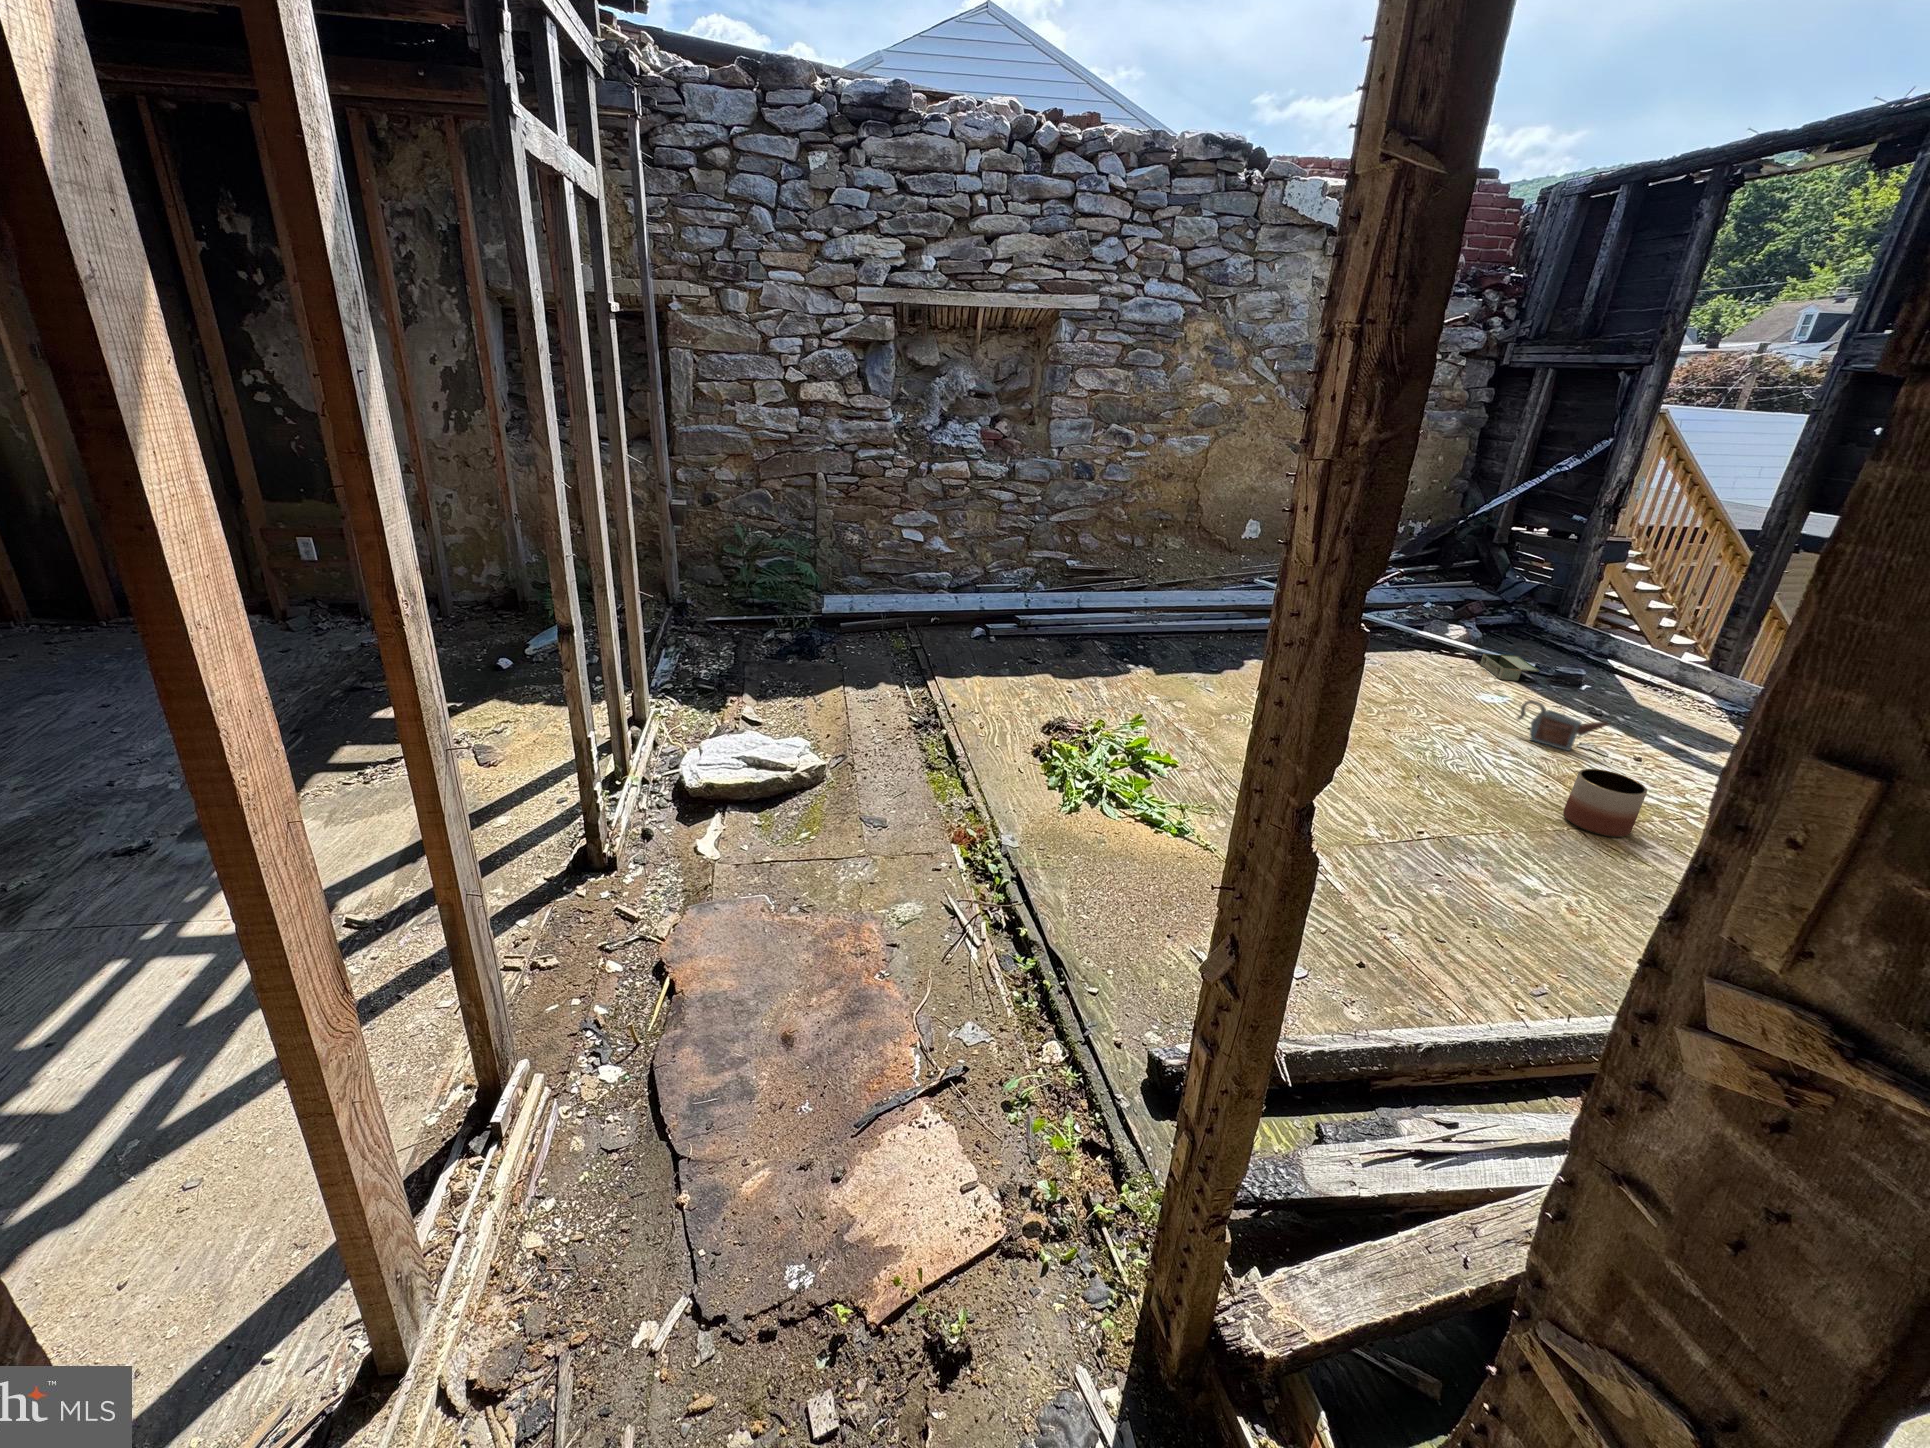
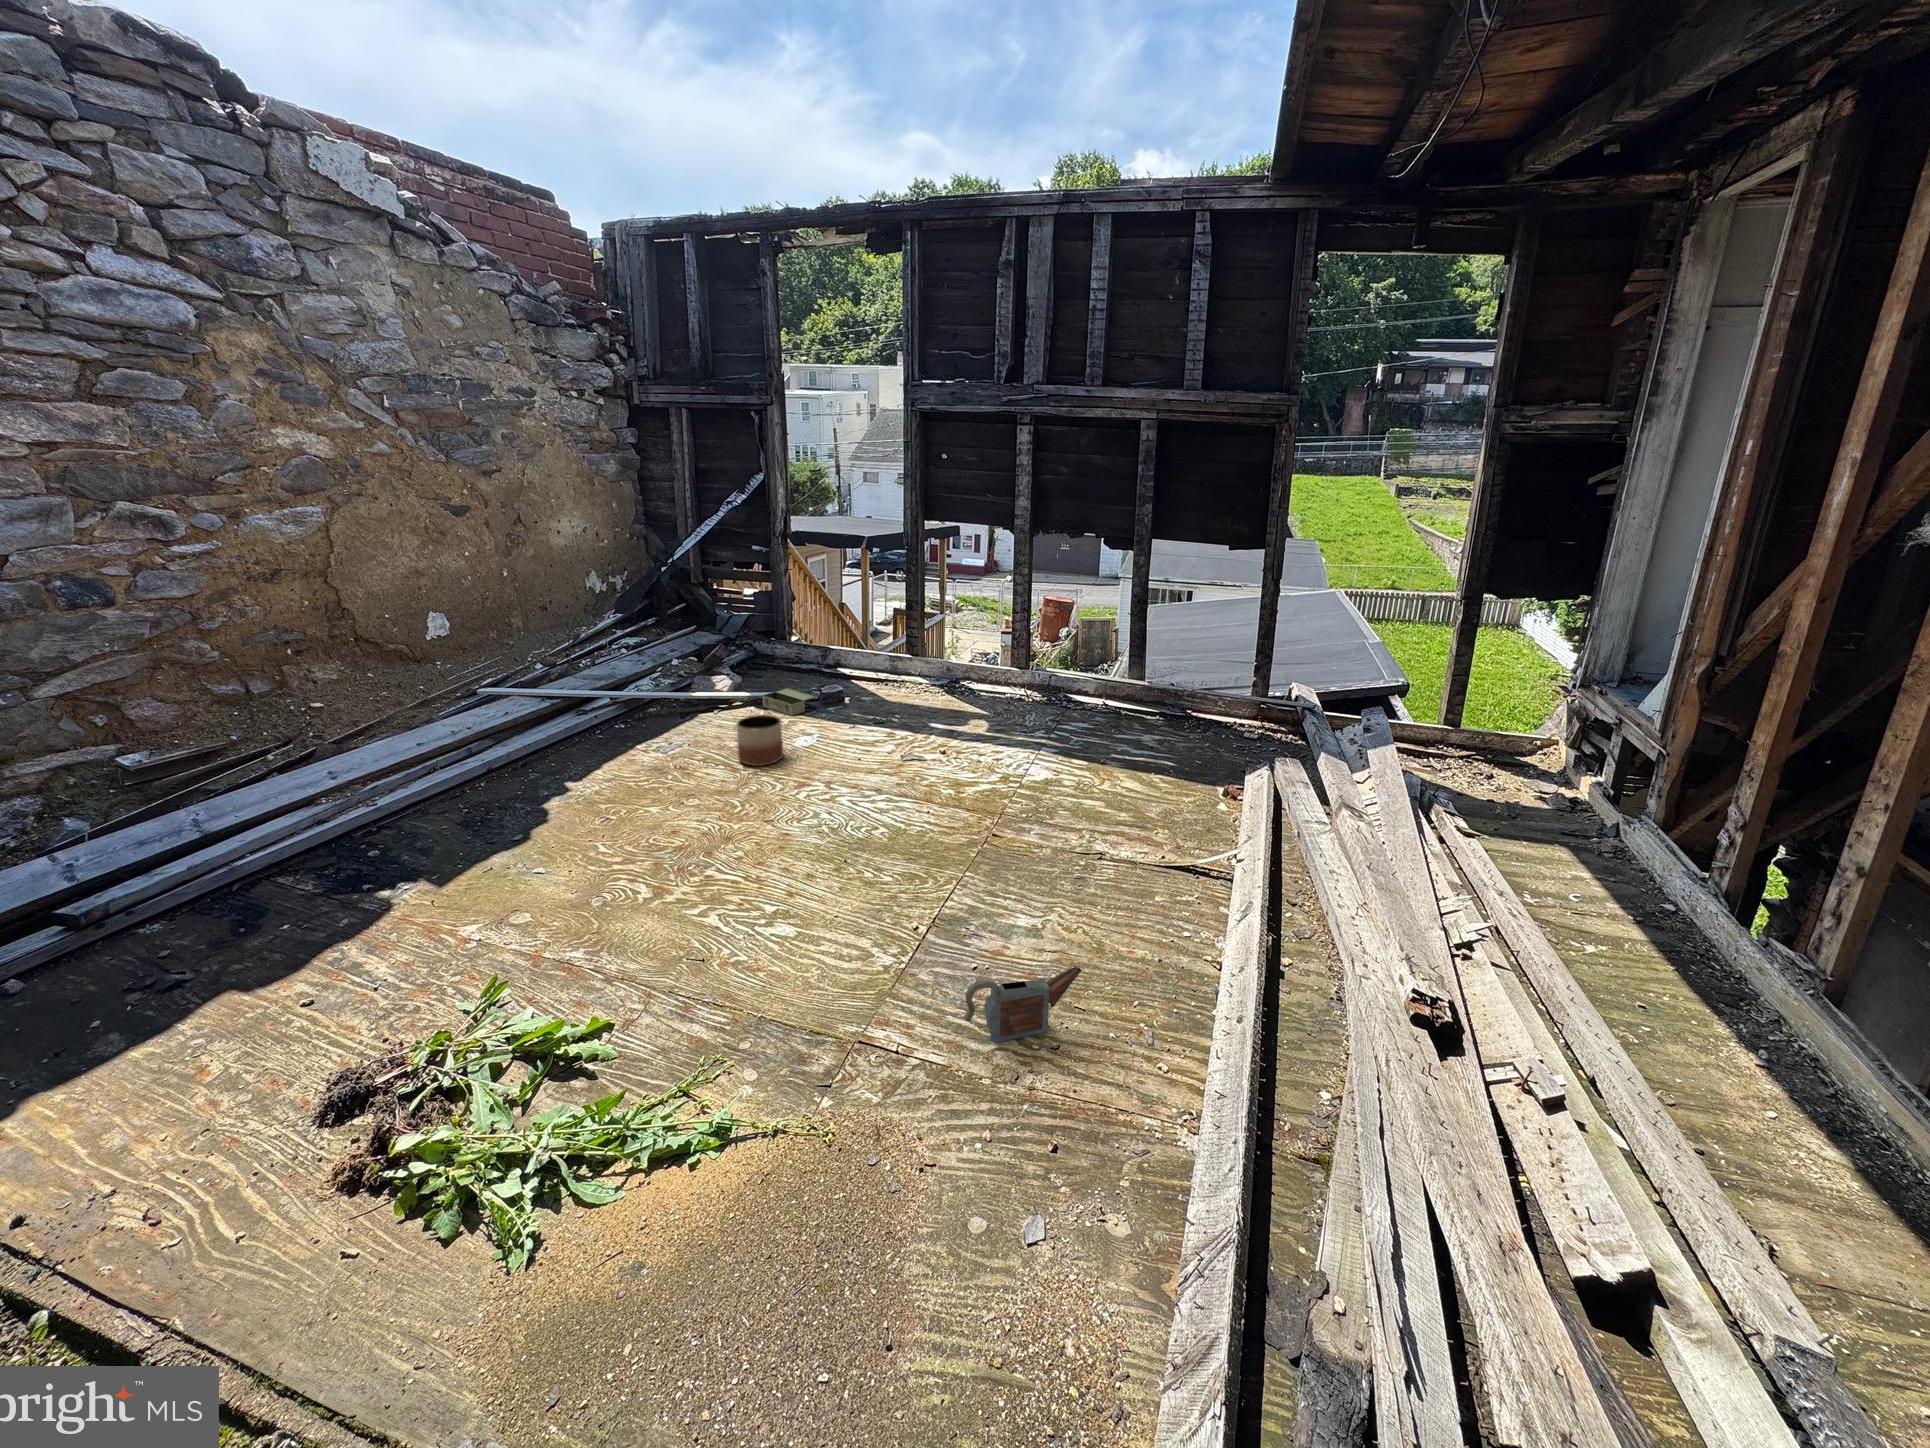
watering can: present [1517,700,1609,751] -> present [964,967,1082,1043]
planter: present [1563,769,1647,837] -> present [737,715,783,766]

